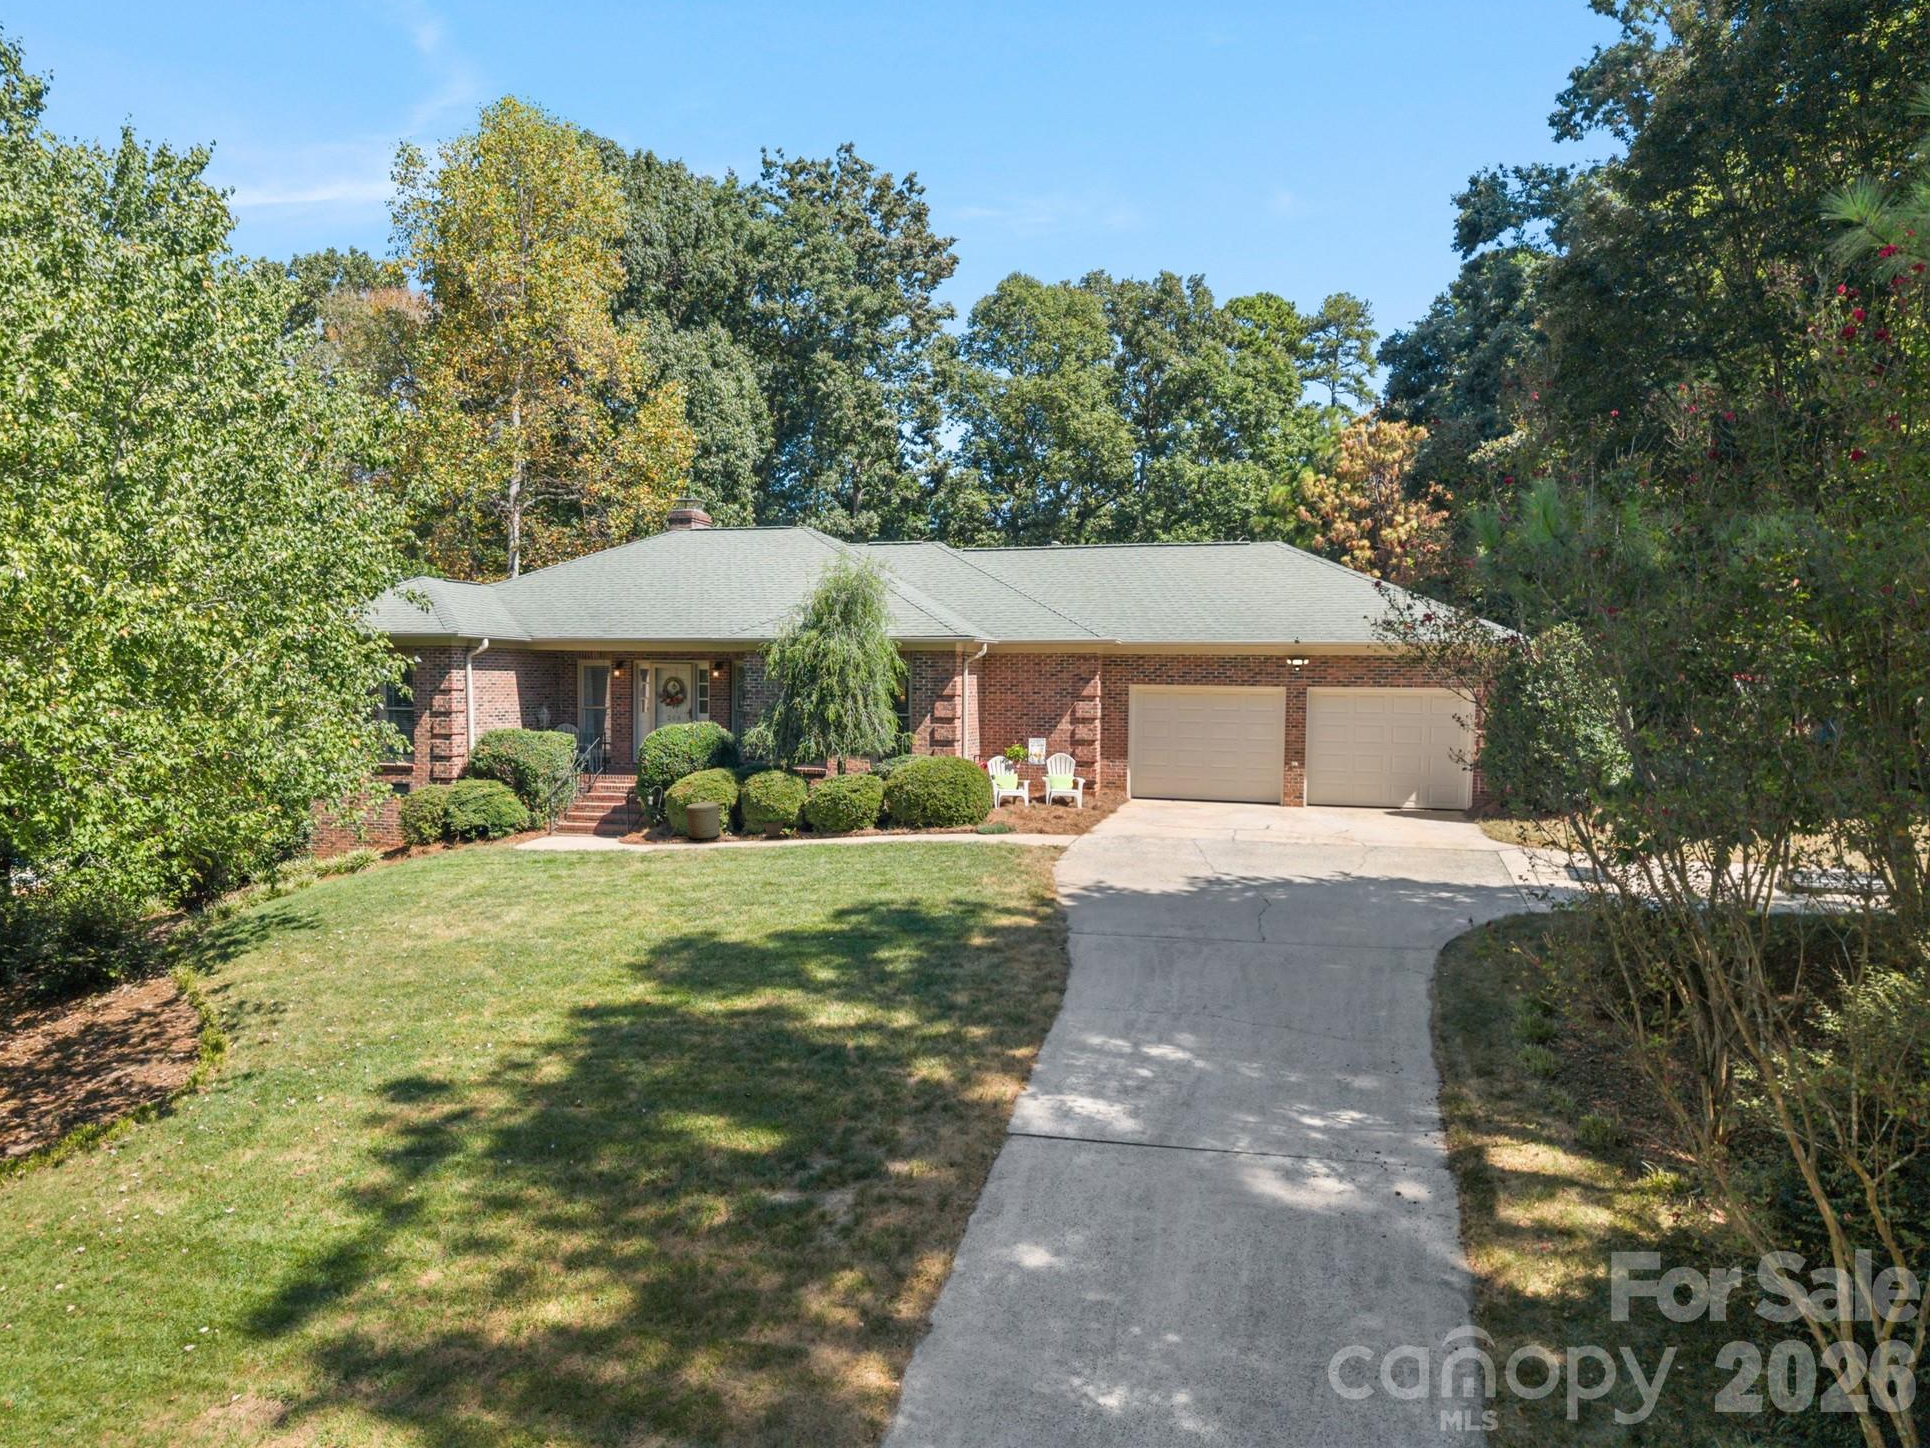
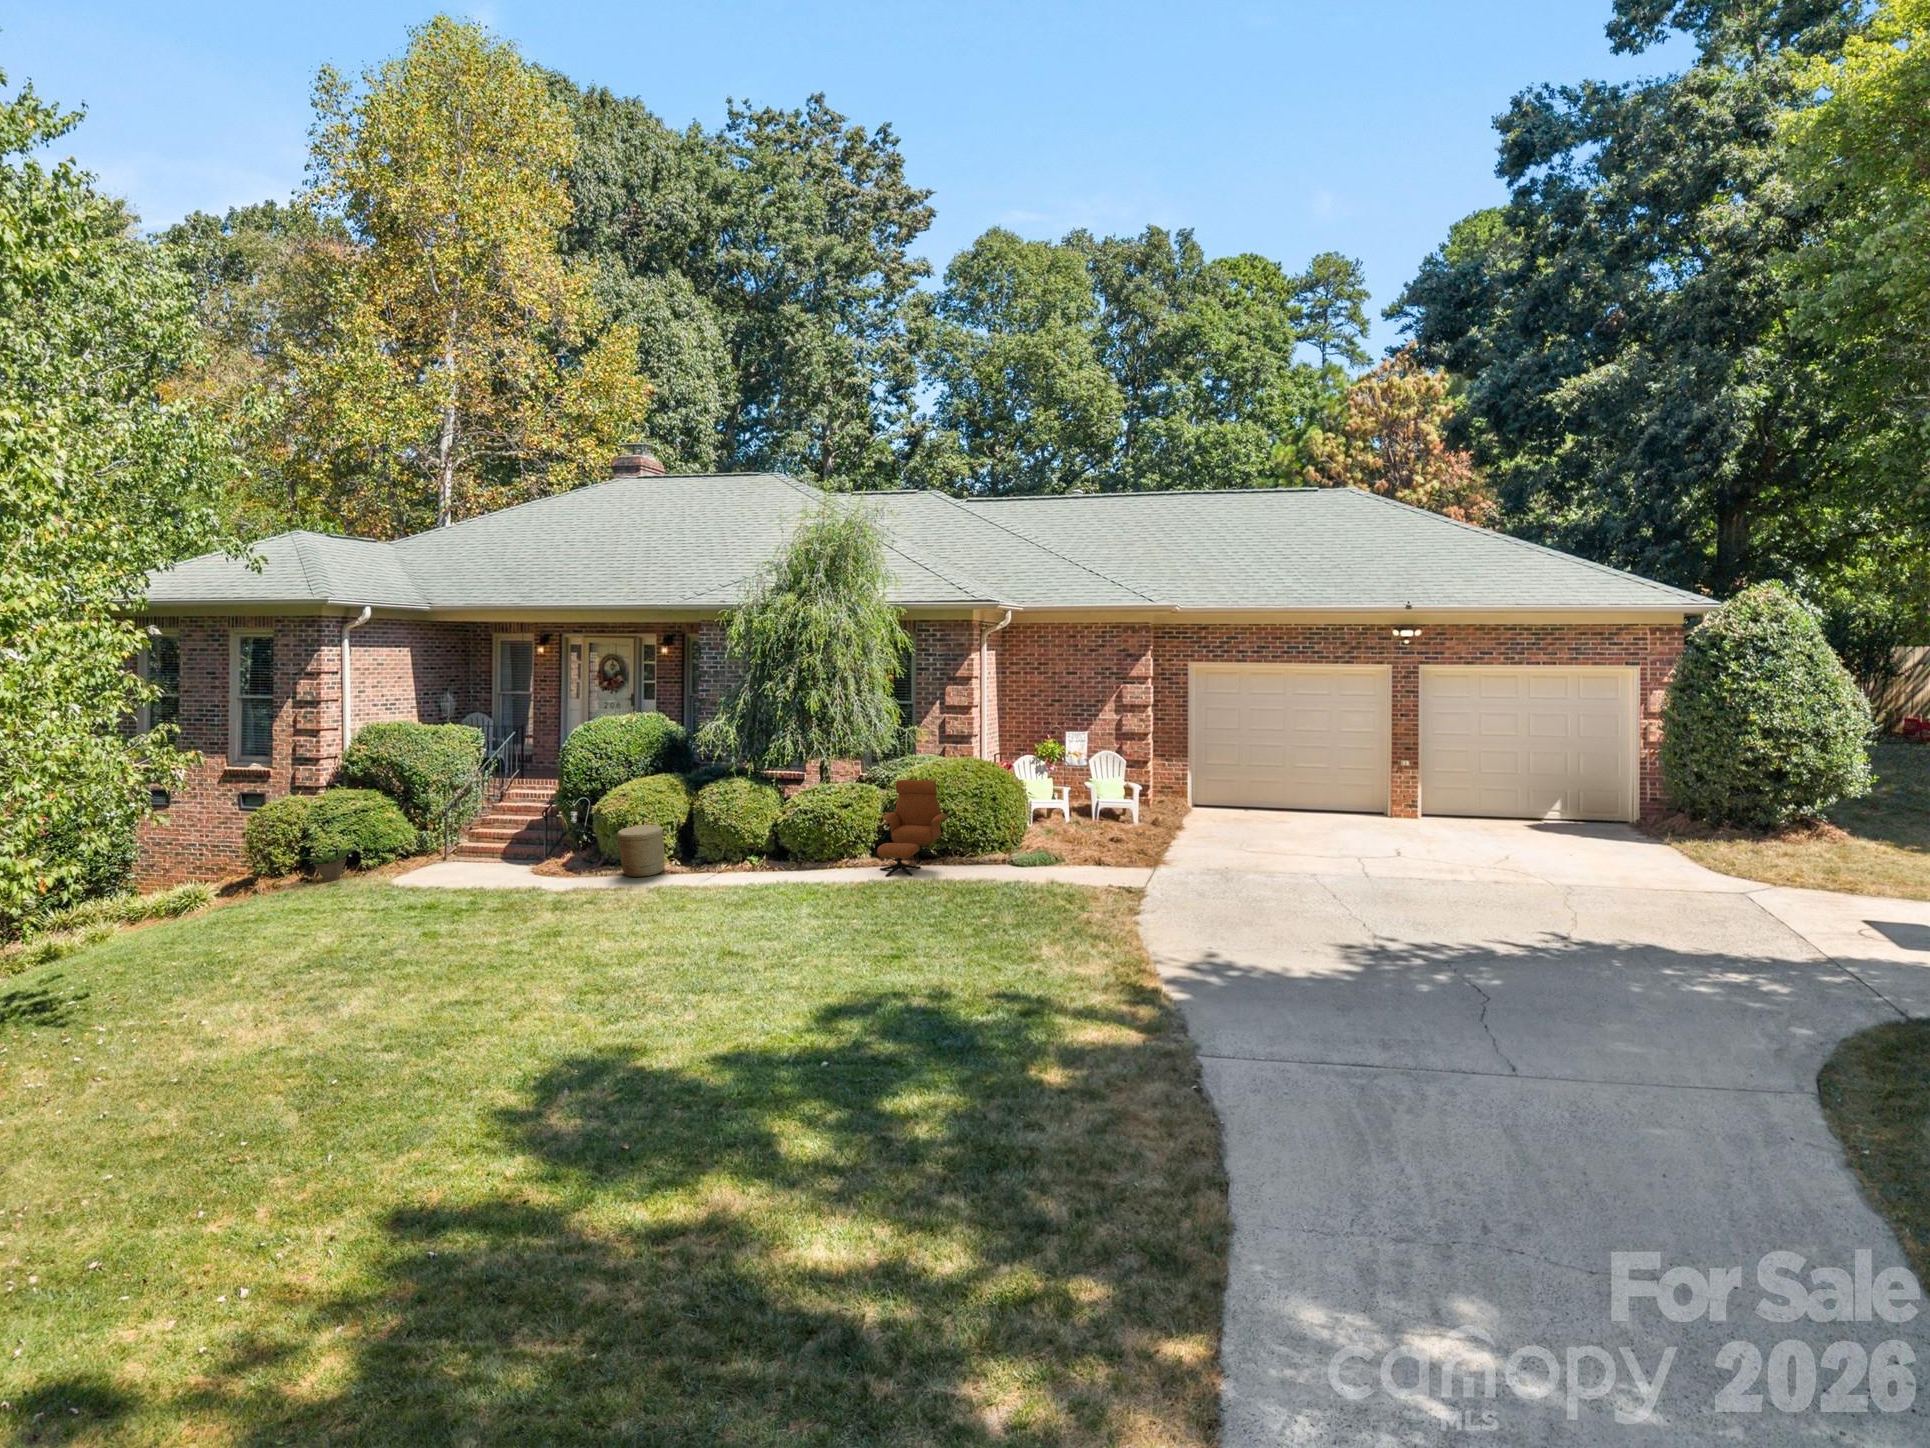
lounge chair: none [874,770,926,838] -> present [877,780,947,877]
decorative plant: present [757,812,790,837] -> present [301,847,355,881]

